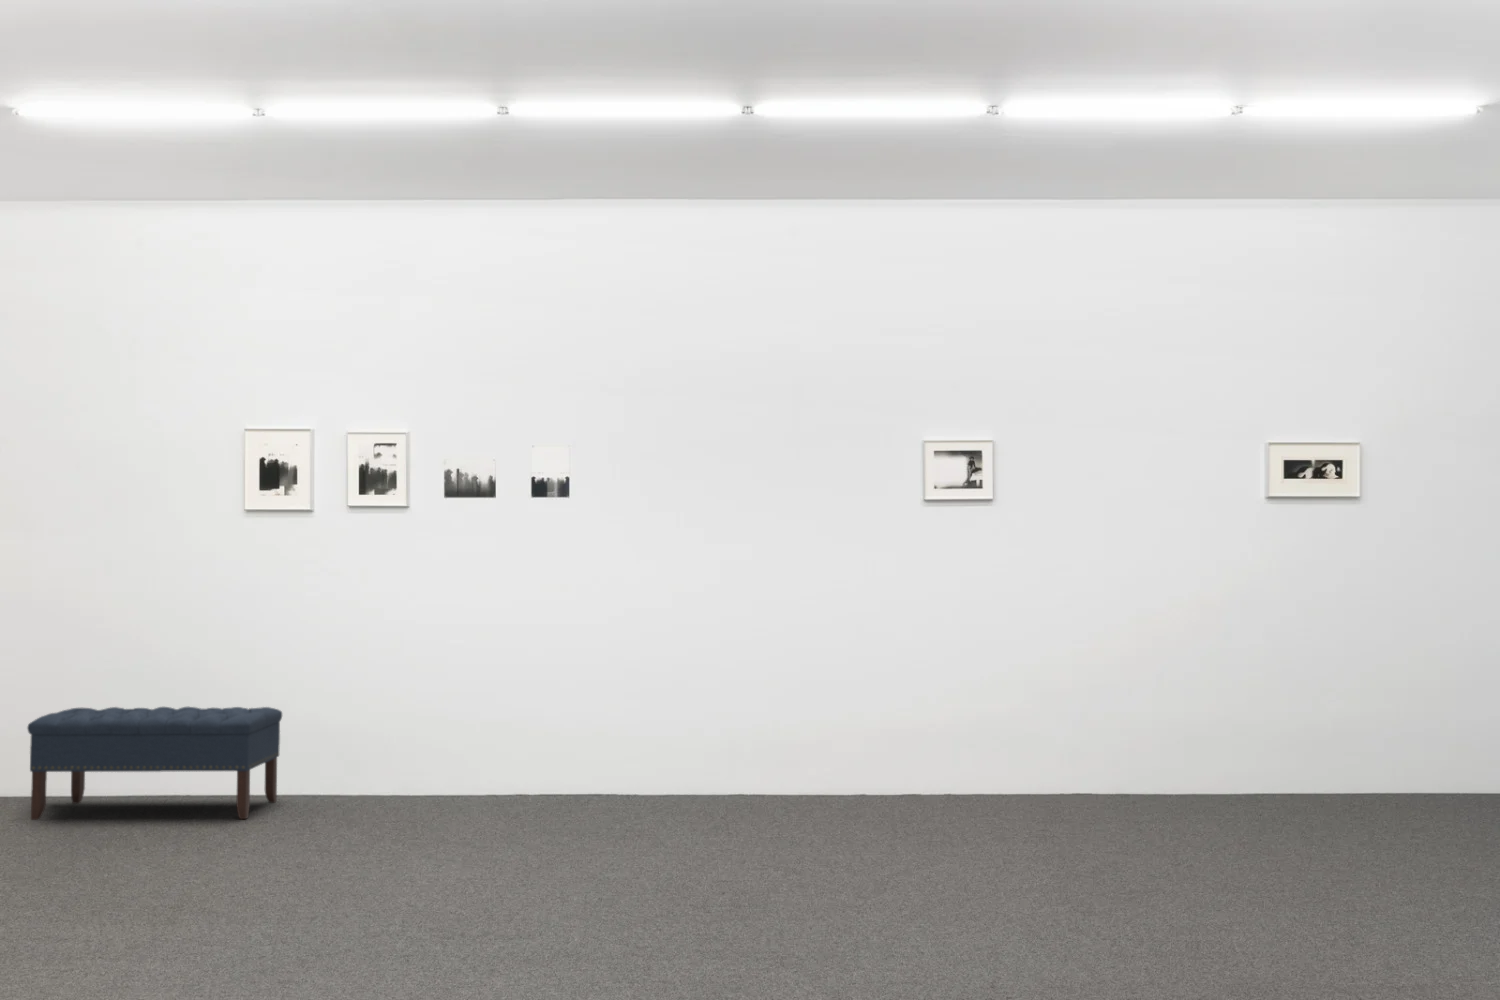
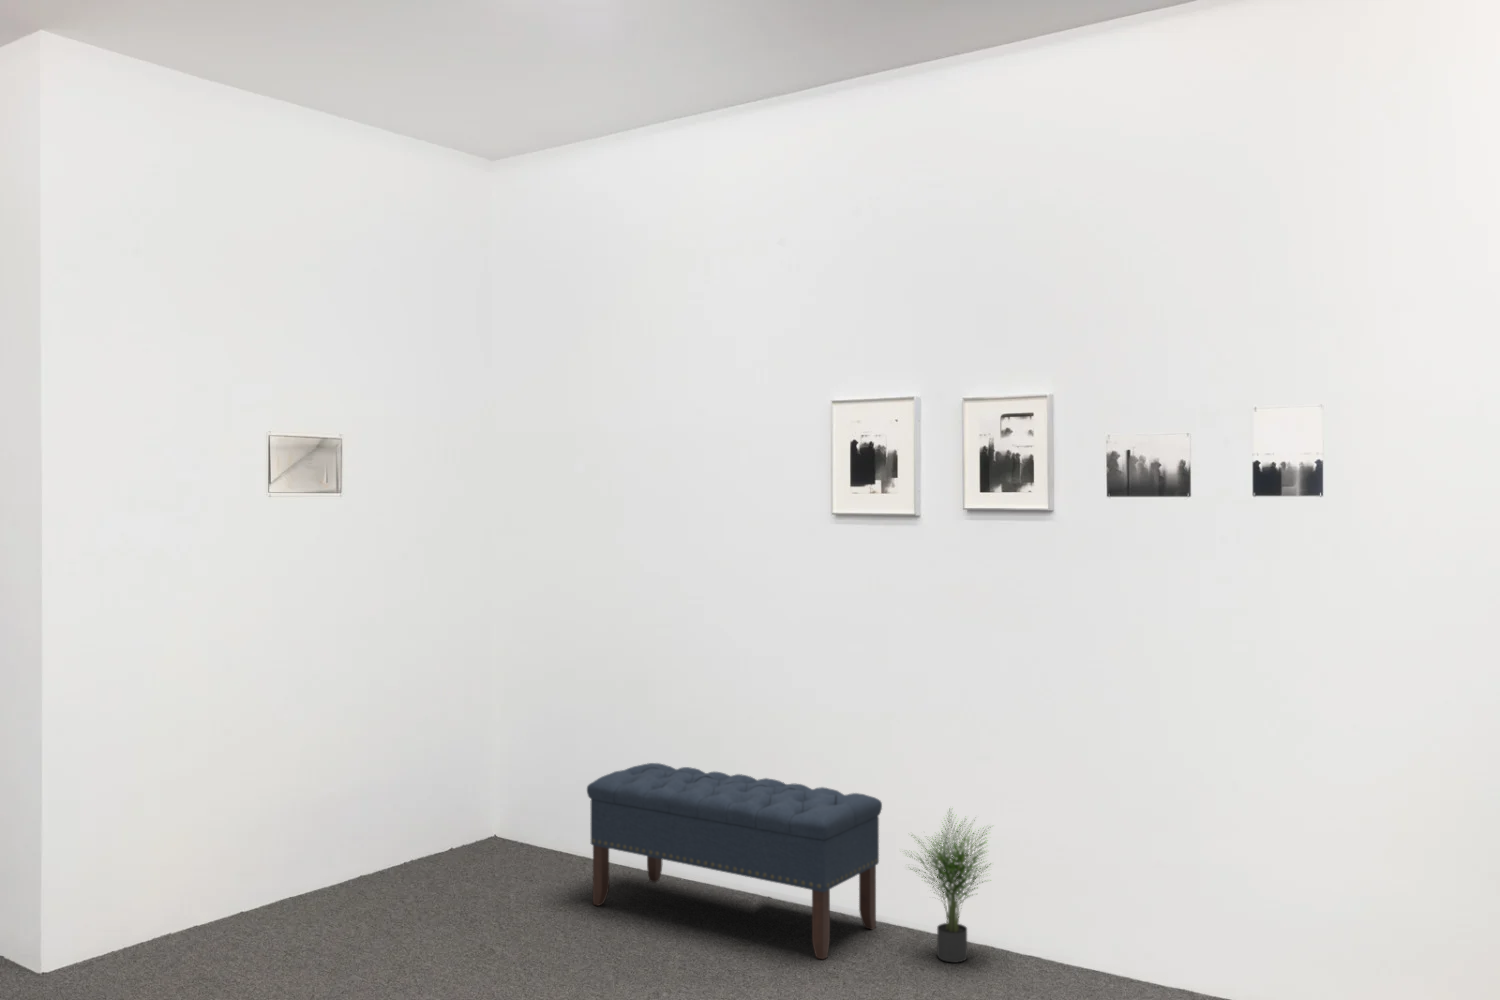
potted plant: none [298,706,370,808] -> present [916,815,990,962]

